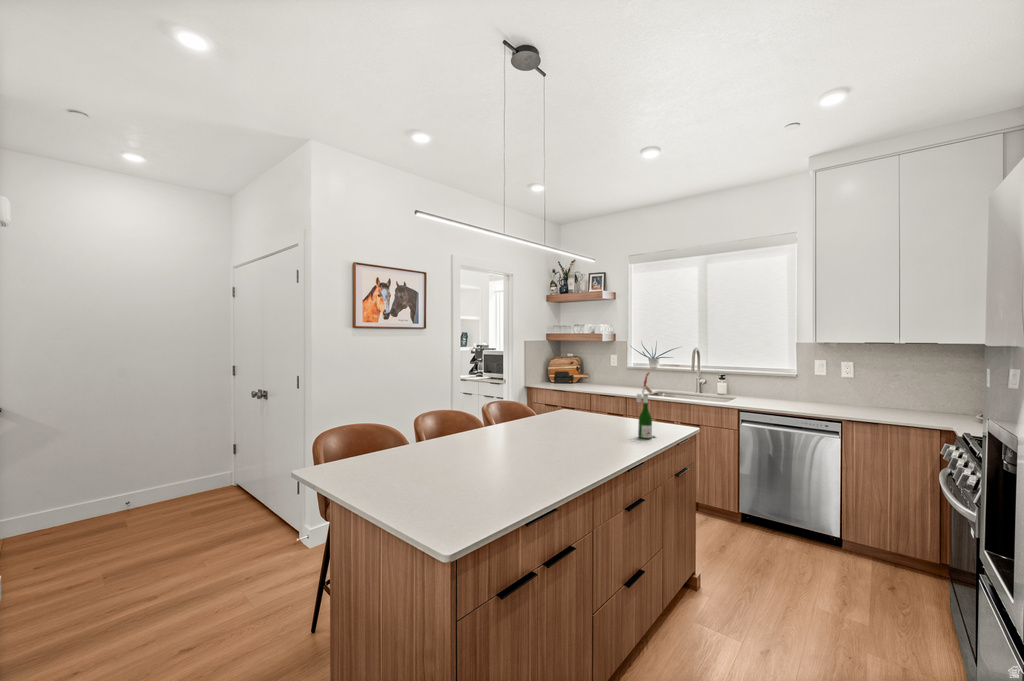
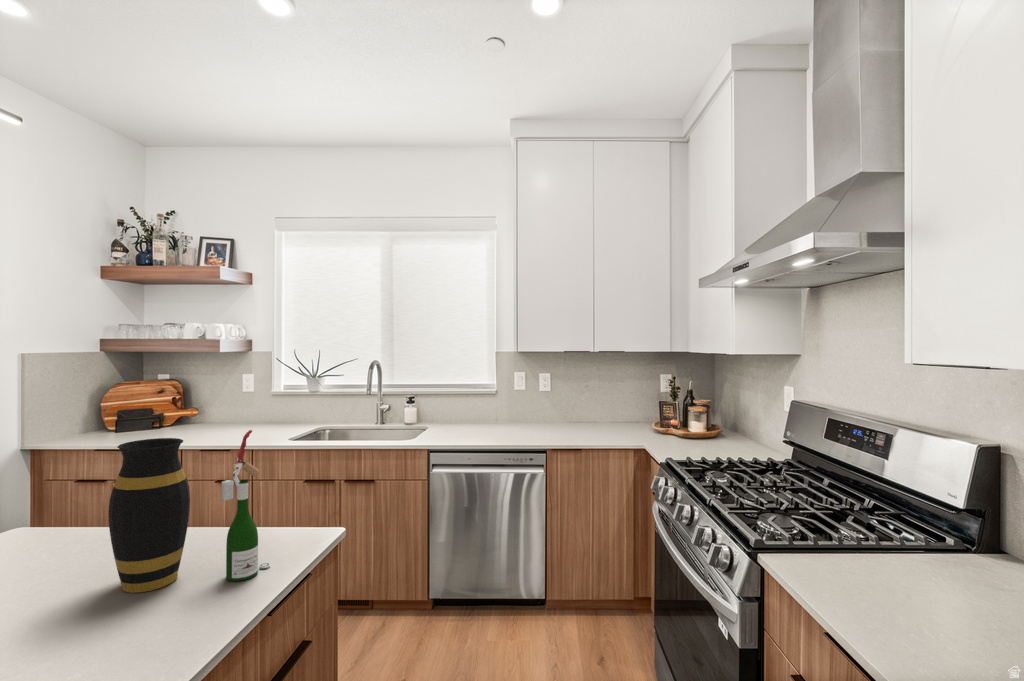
vase: none [594,373,623,435] -> present [108,438,190,593]

